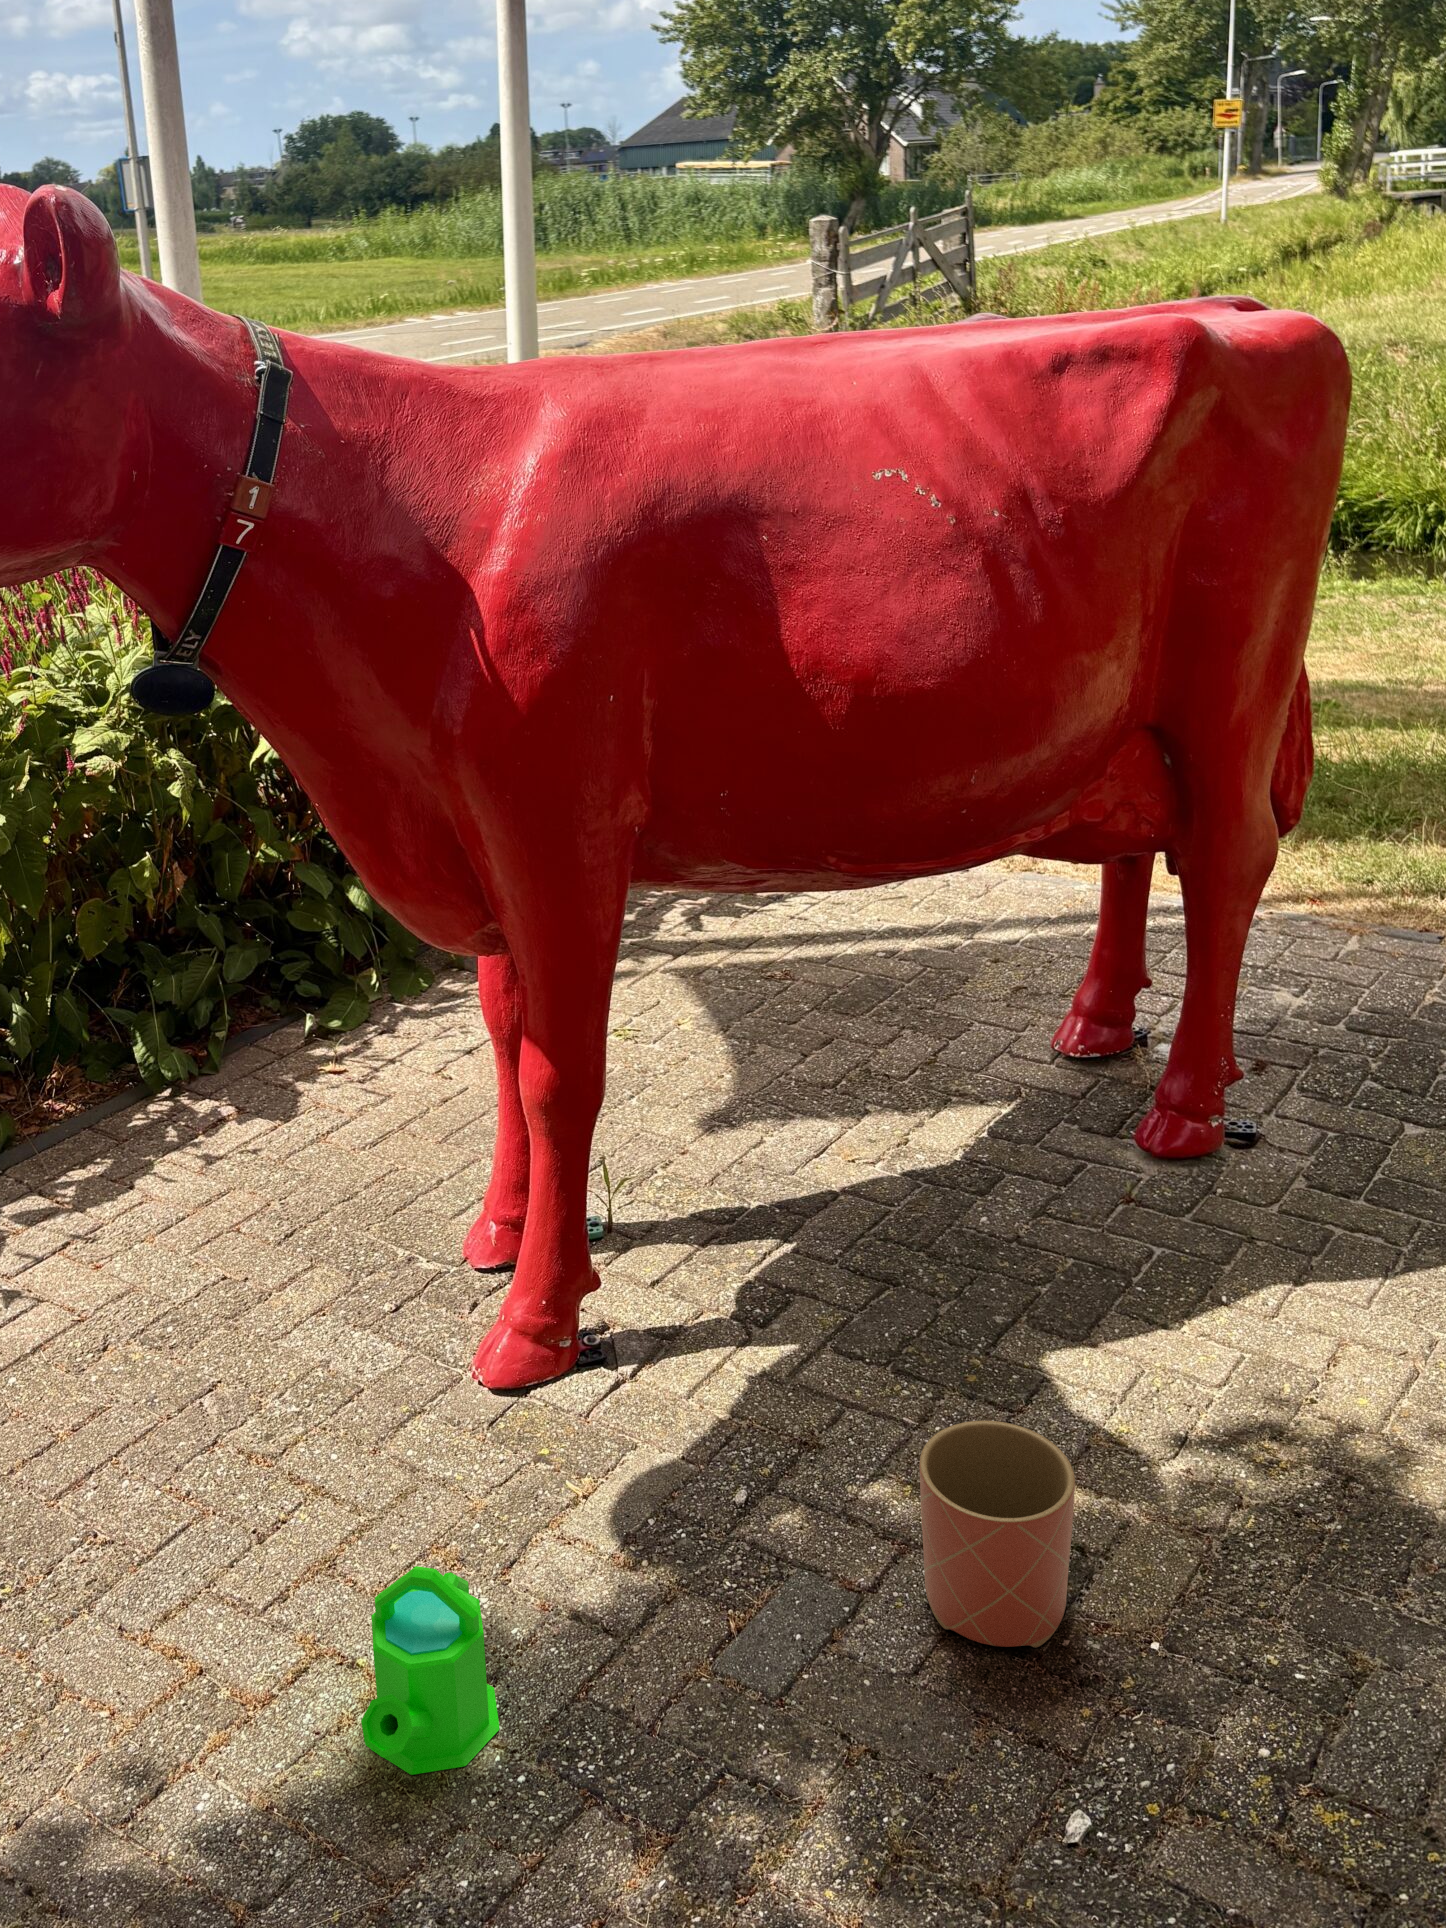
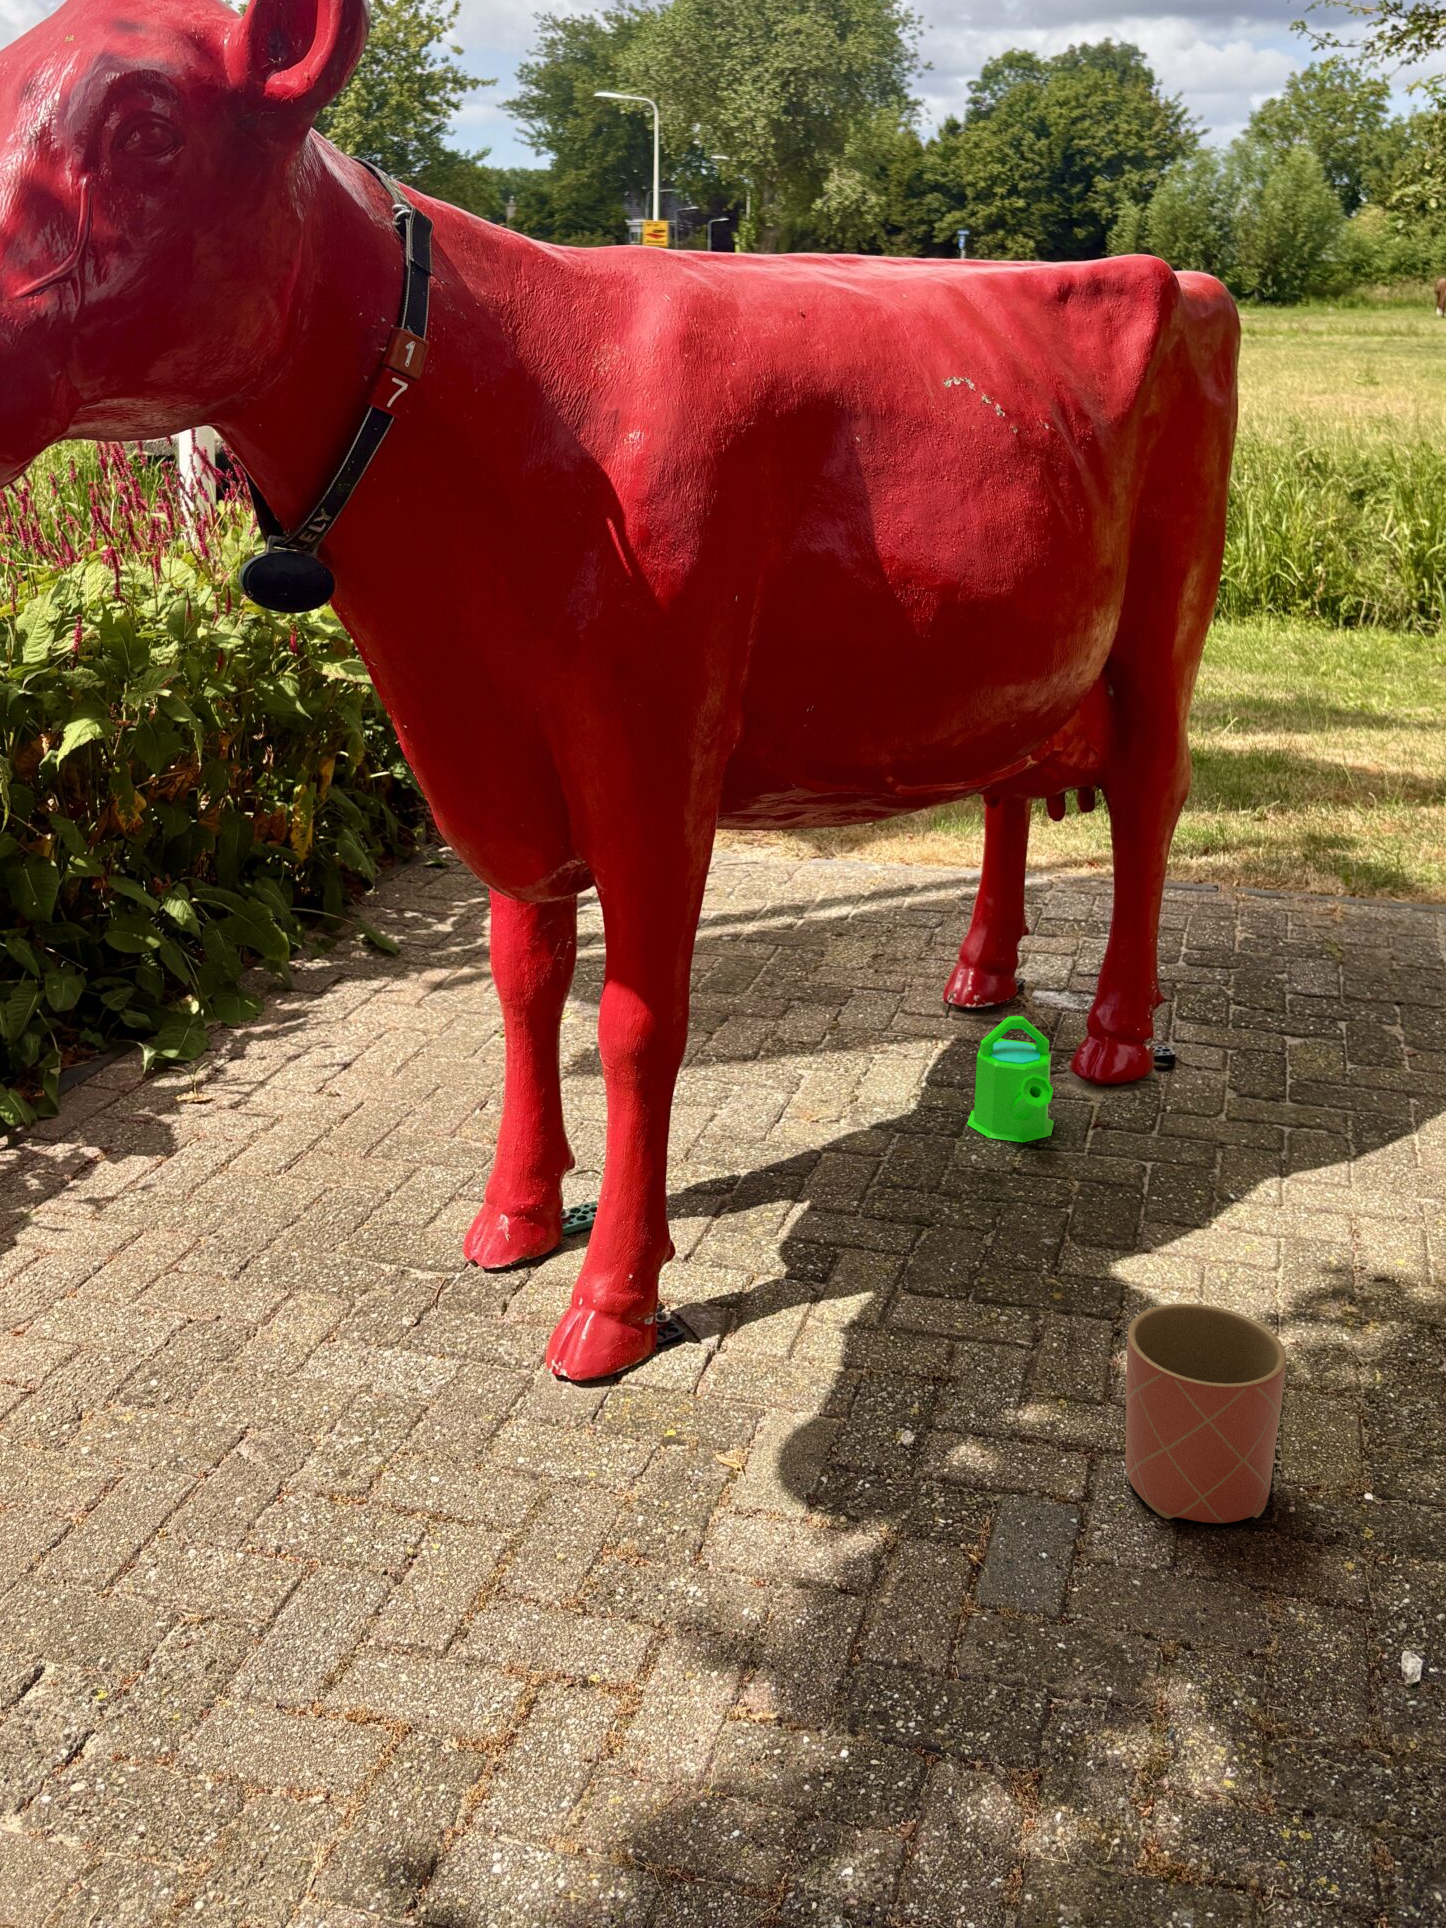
watering can: present [361,1566,500,1775] -> present [967,1016,1054,1142]

